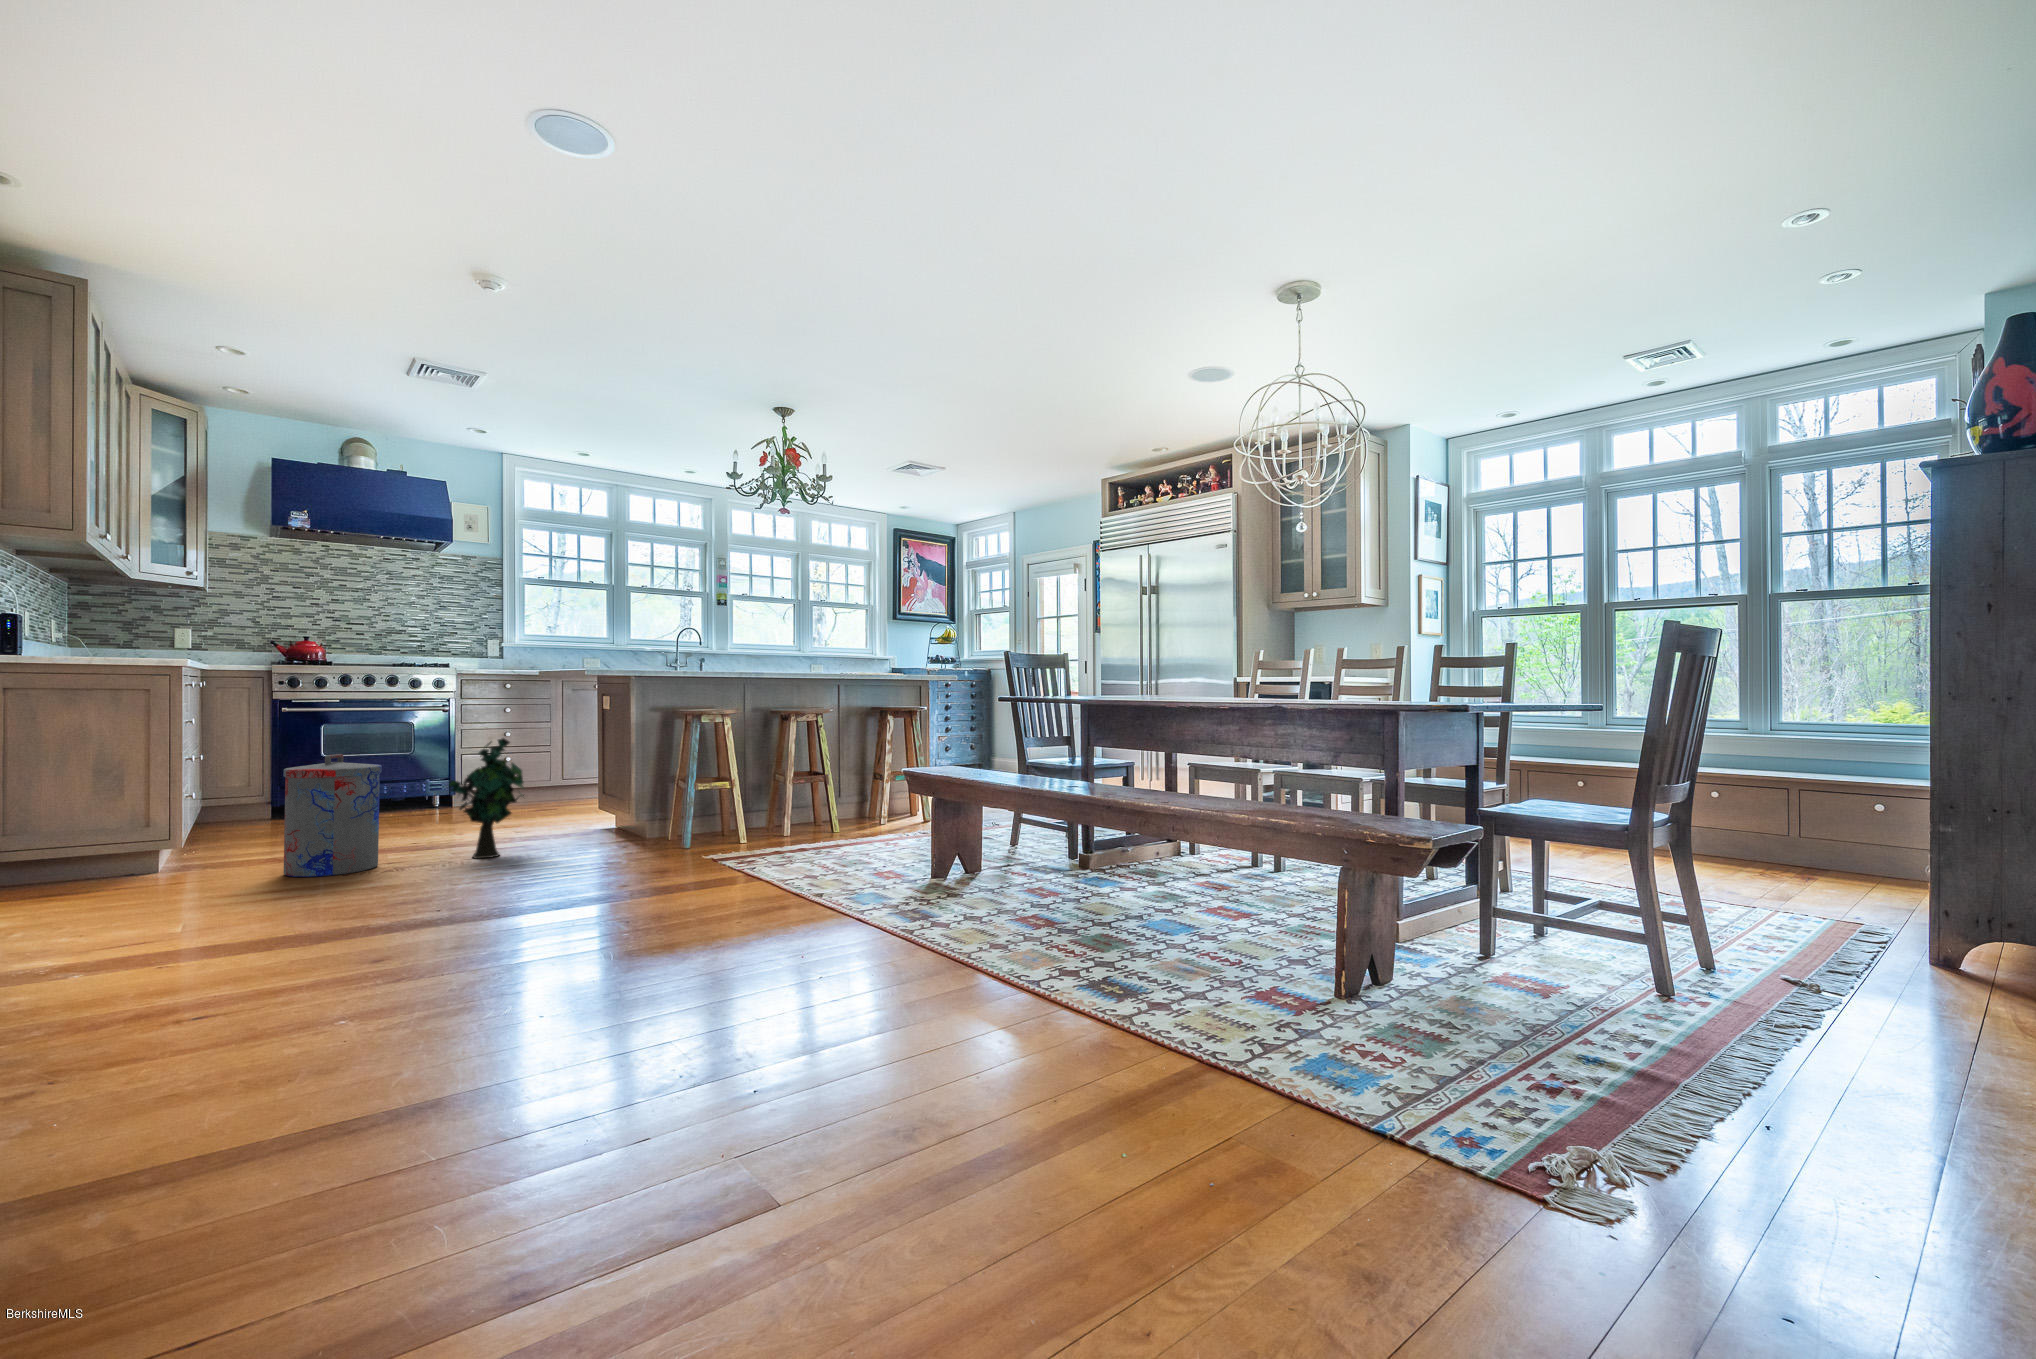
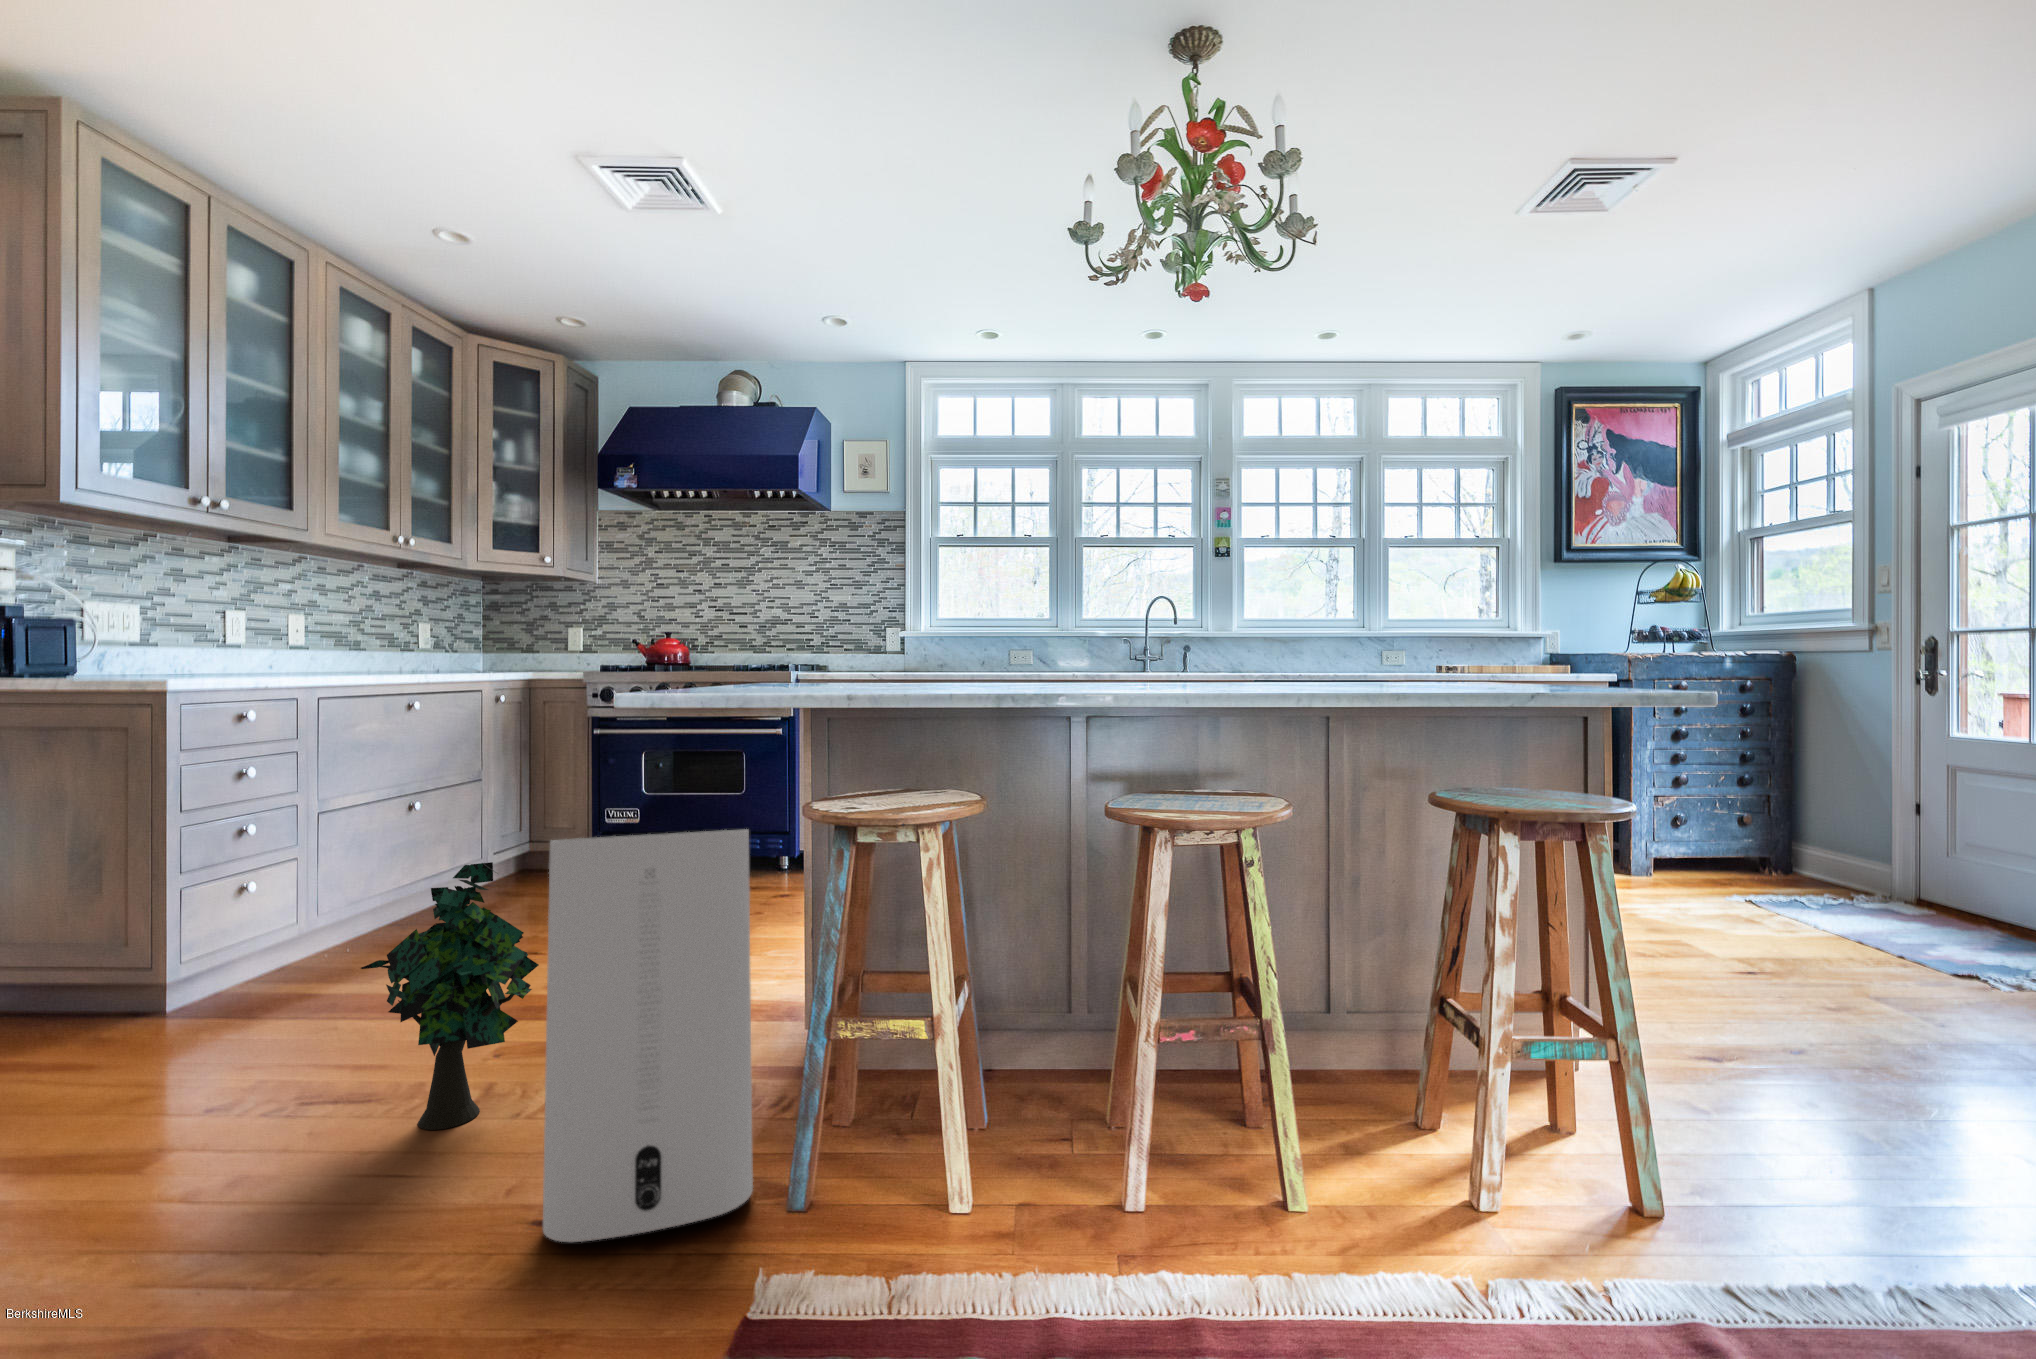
air purifier: none [593,711,678,855] -> present [543,829,753,1242]
trash can: present [283,754,382,877] -> none [115,877,312,1135]

